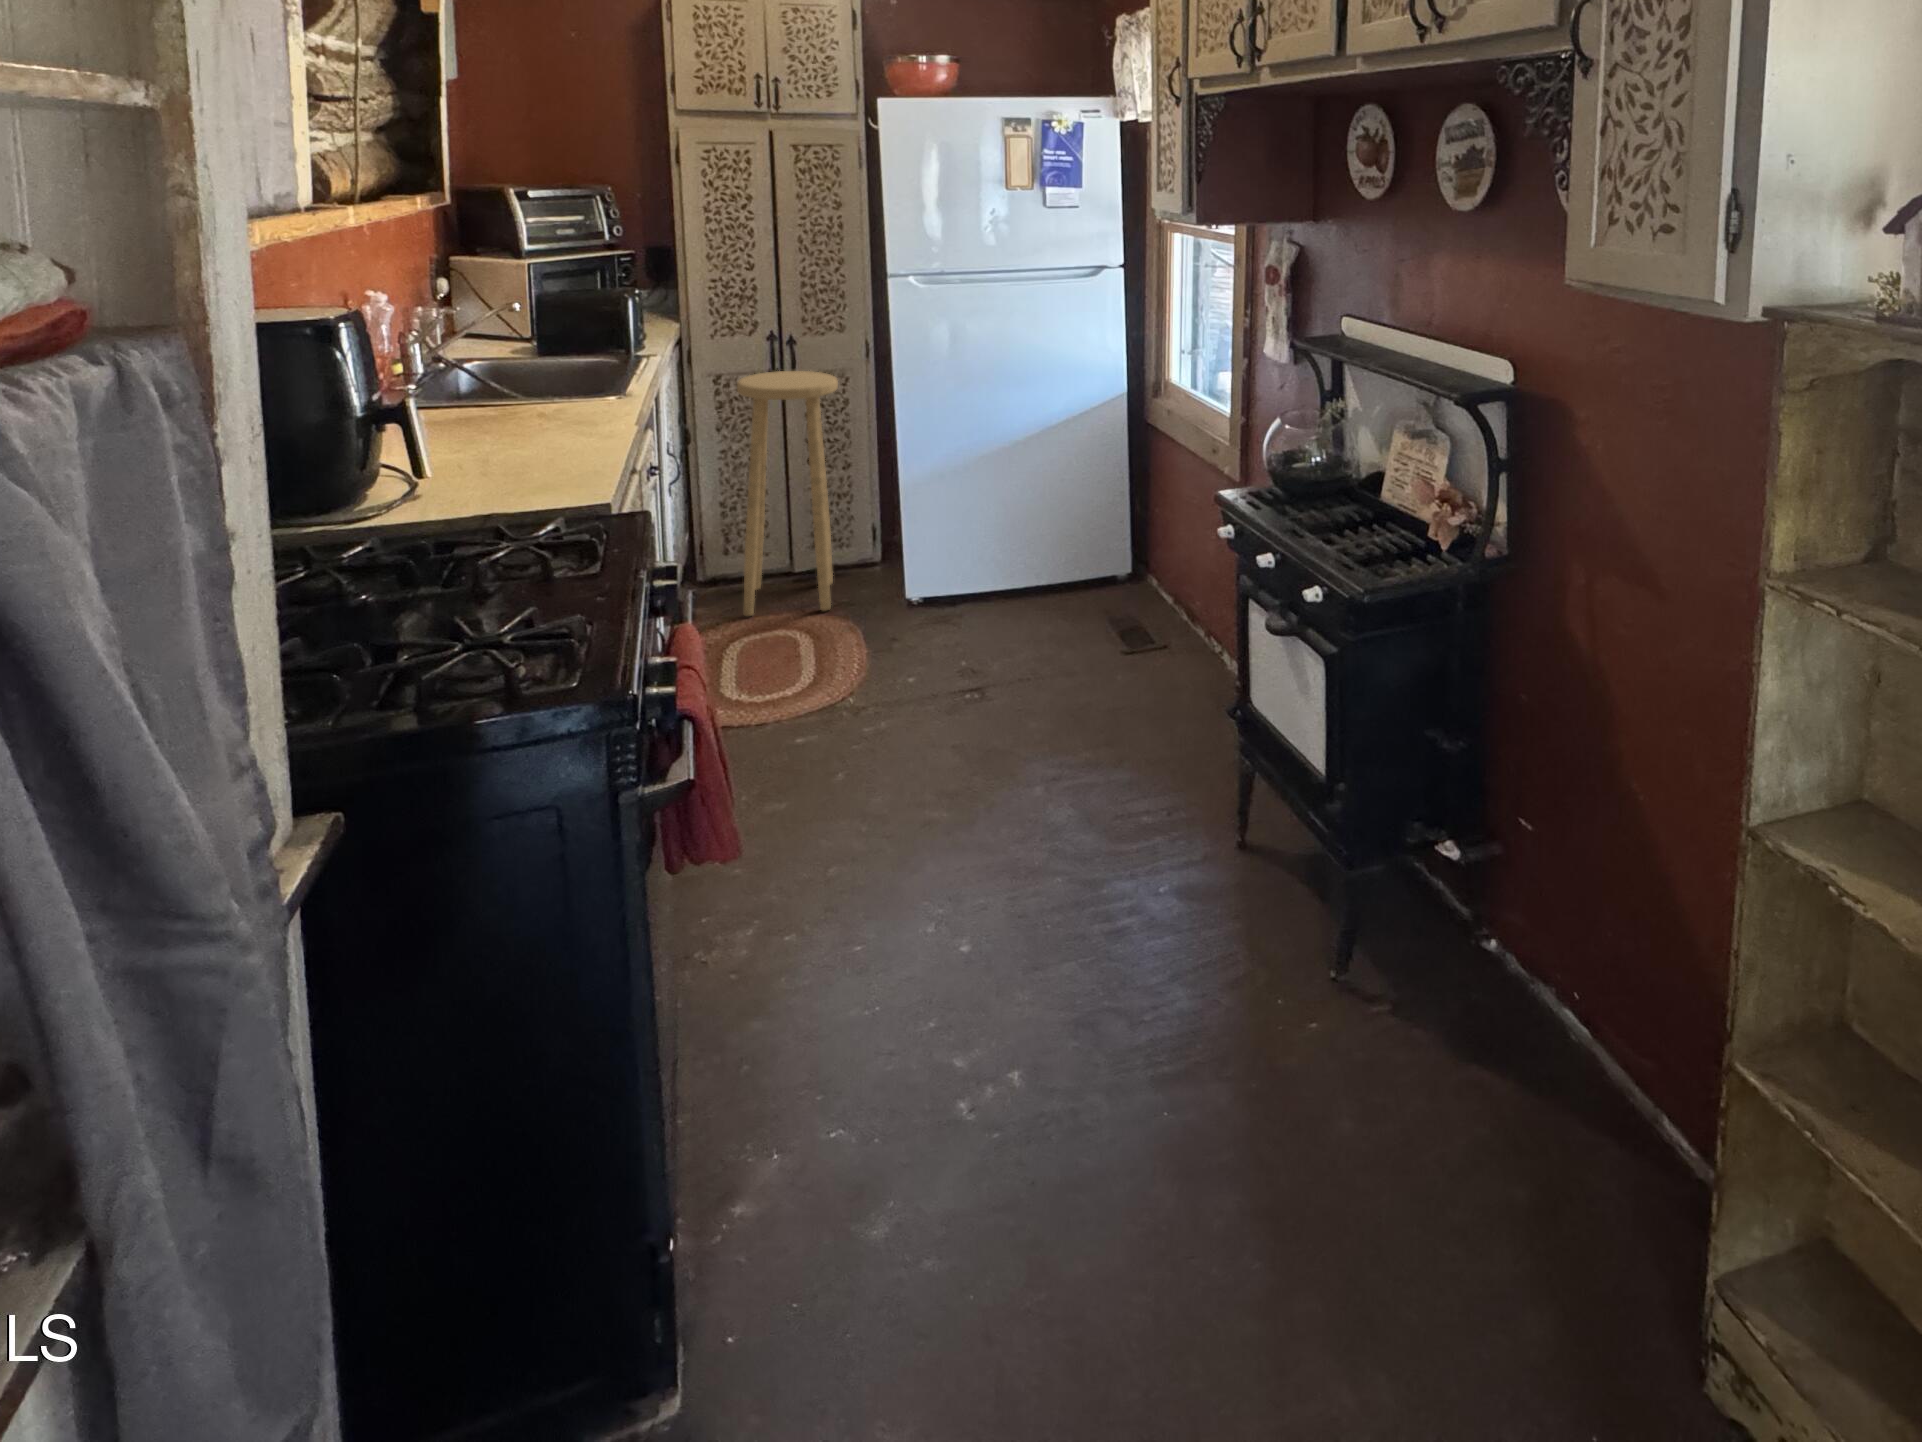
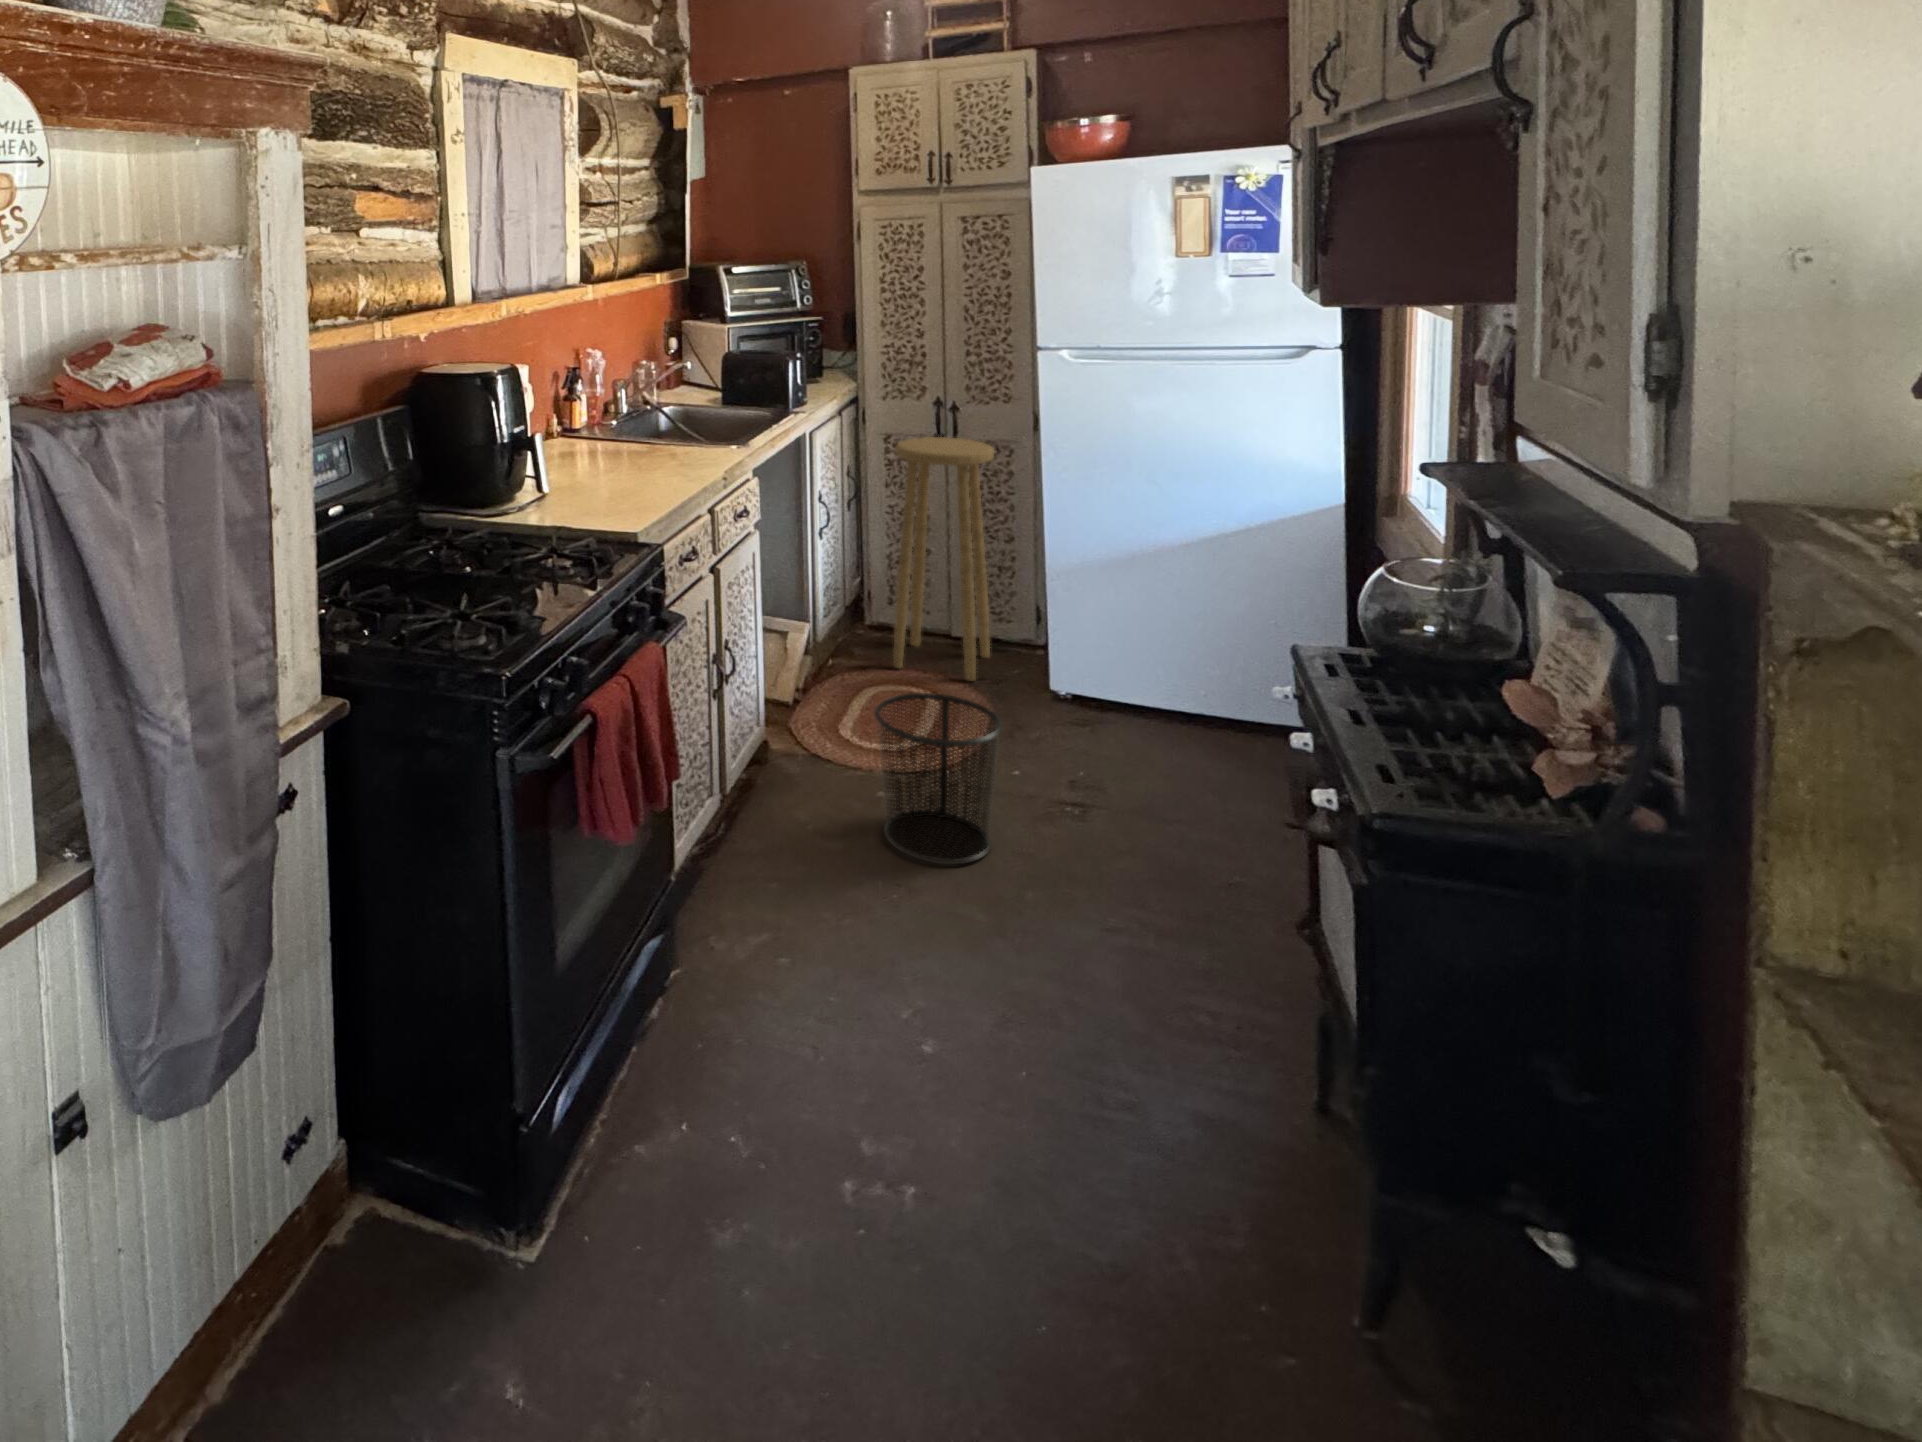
trash can: none [798,628,927,800] -> present [874,693,1002,864]

